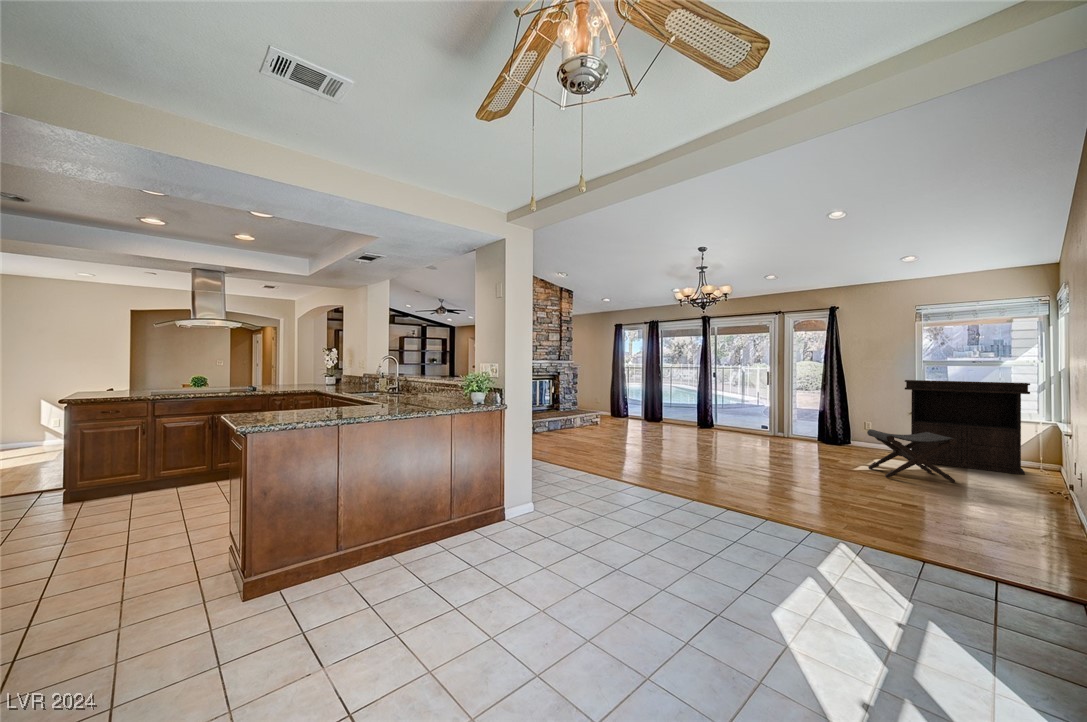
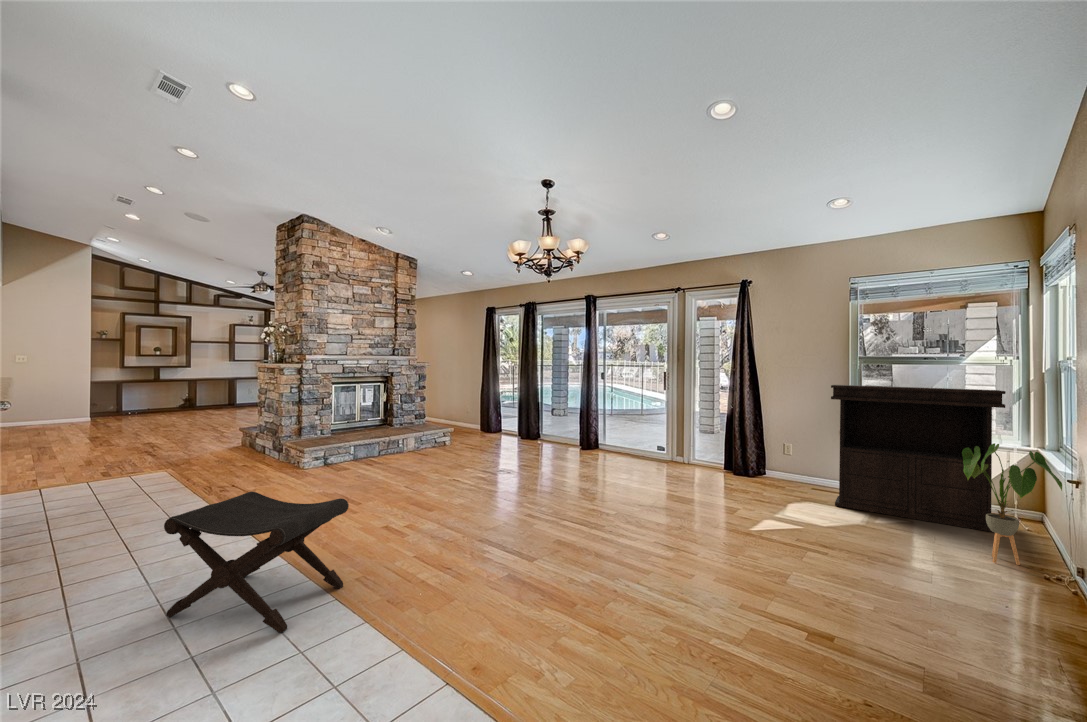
house plant: none [997,415,1062,488] -> present [962,443,1062,565]
footstool: present [867,429,957,482] -> present [164,491,349,633]

